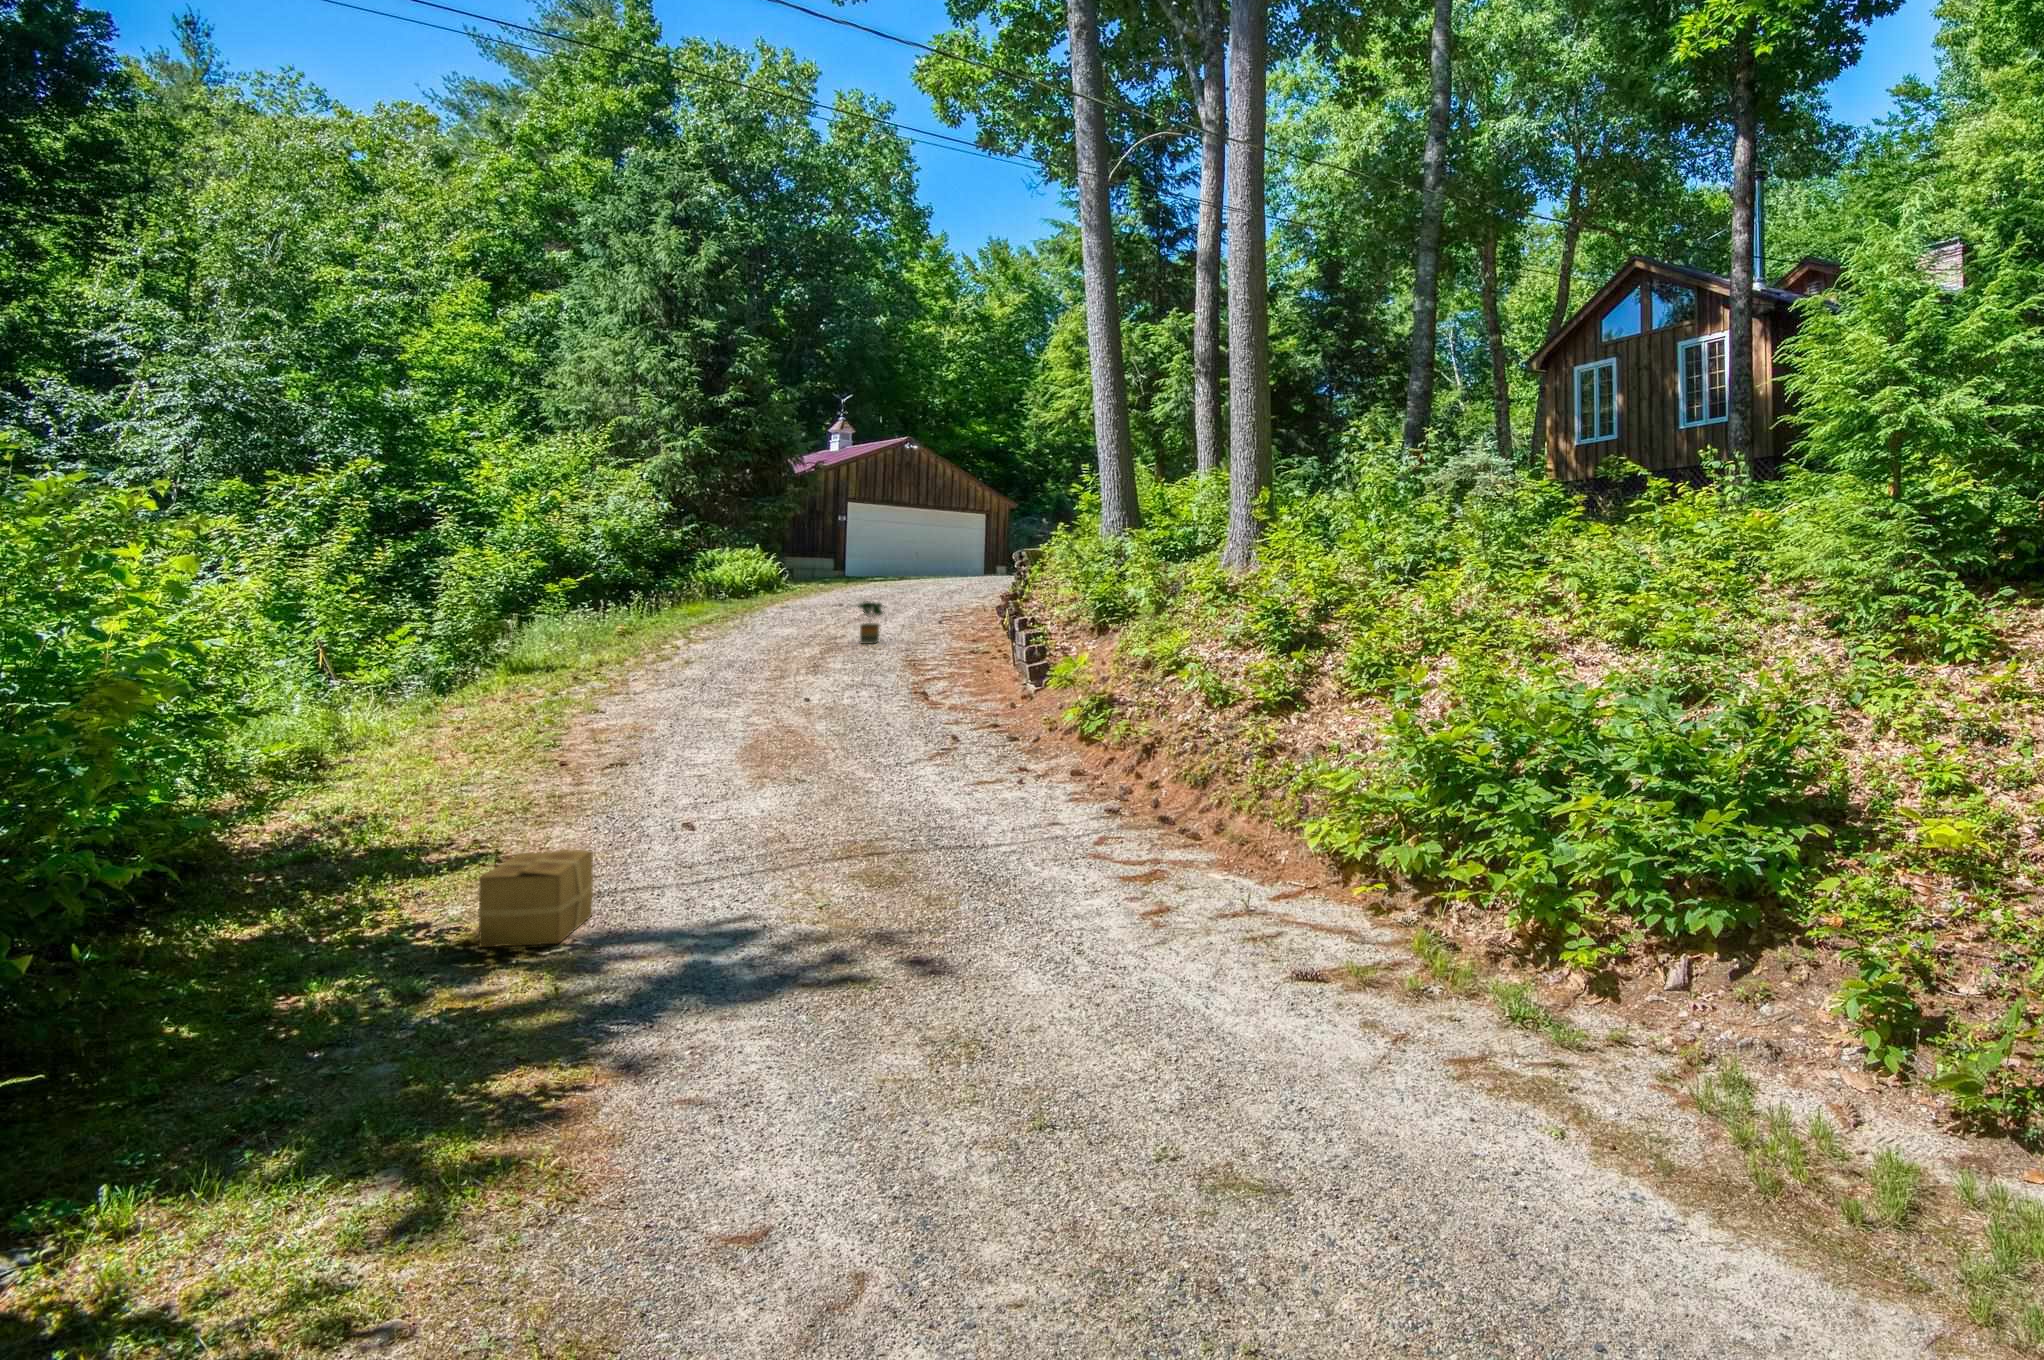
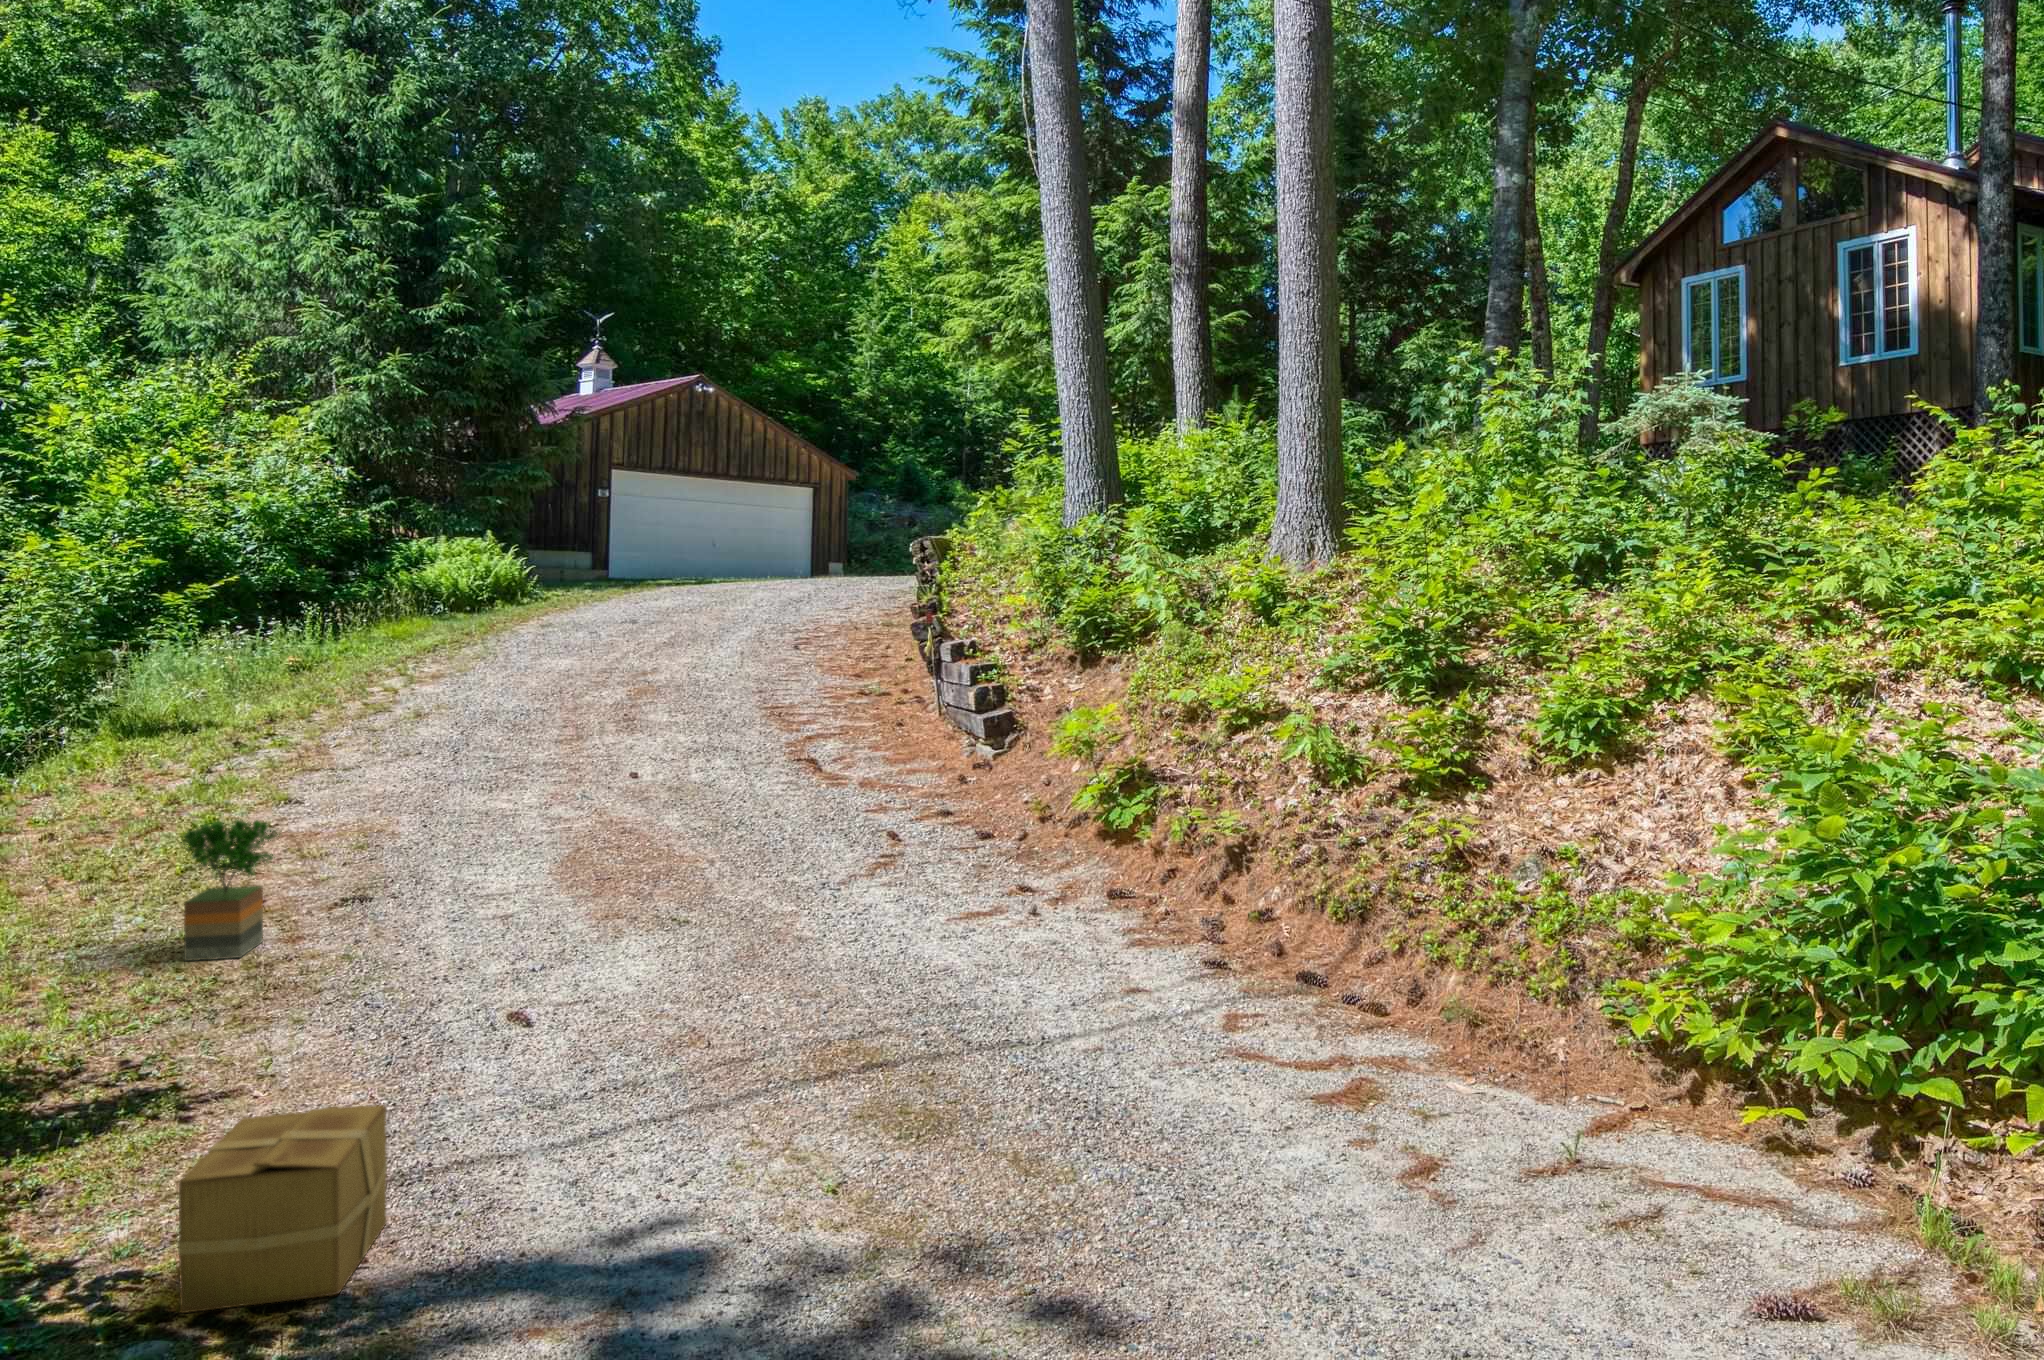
potted tree: present [858,601,885,644] -> present [180,820,280,961]

